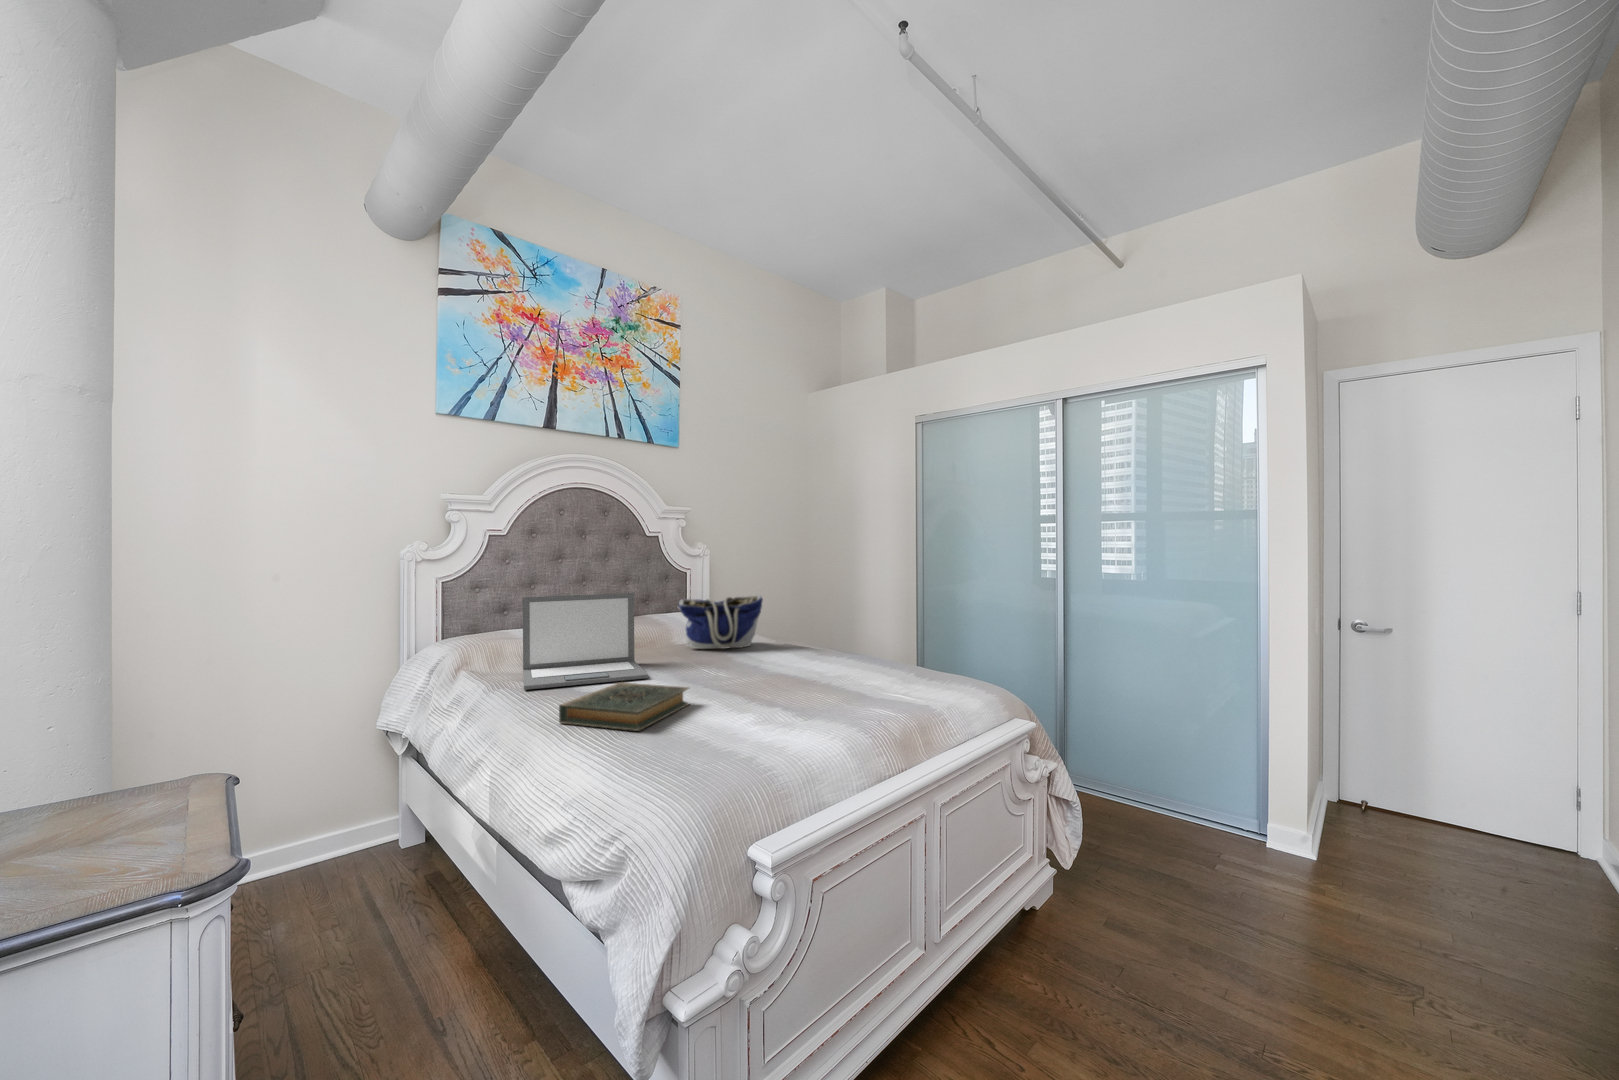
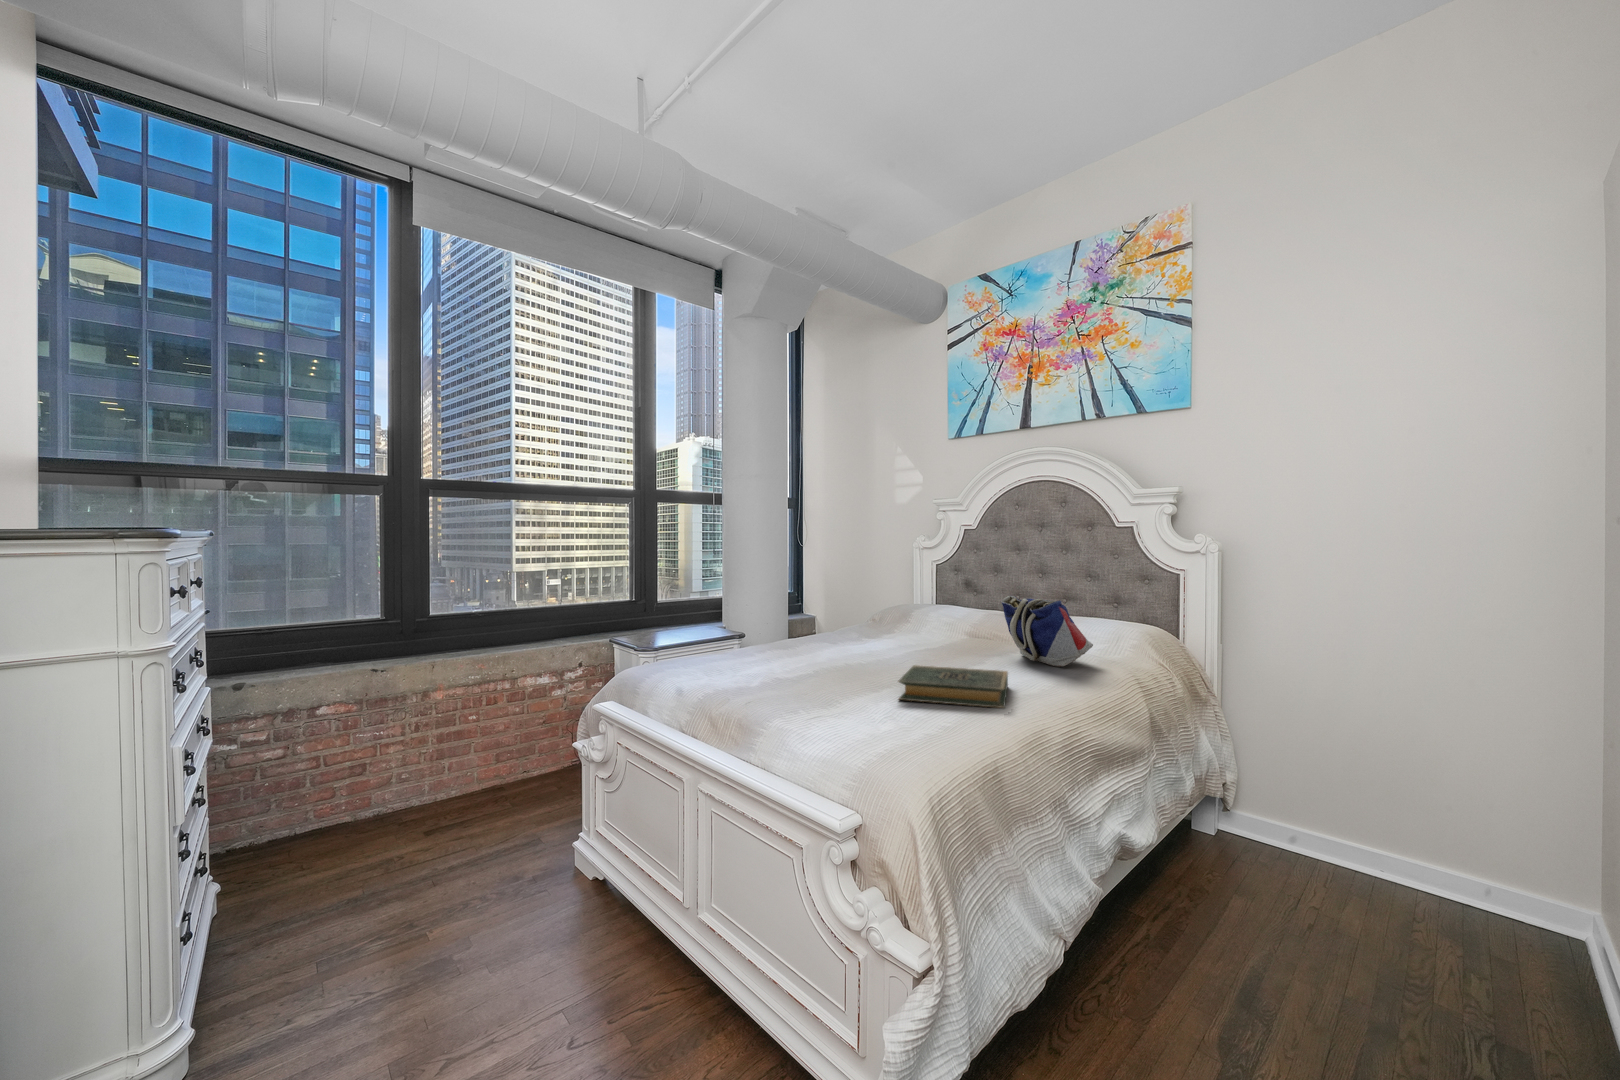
laptop: present [523,593,648,690] -> none [838,577,942,654]
hardback book: present [559,682,689,731] -> present [898,665,1008,708]

